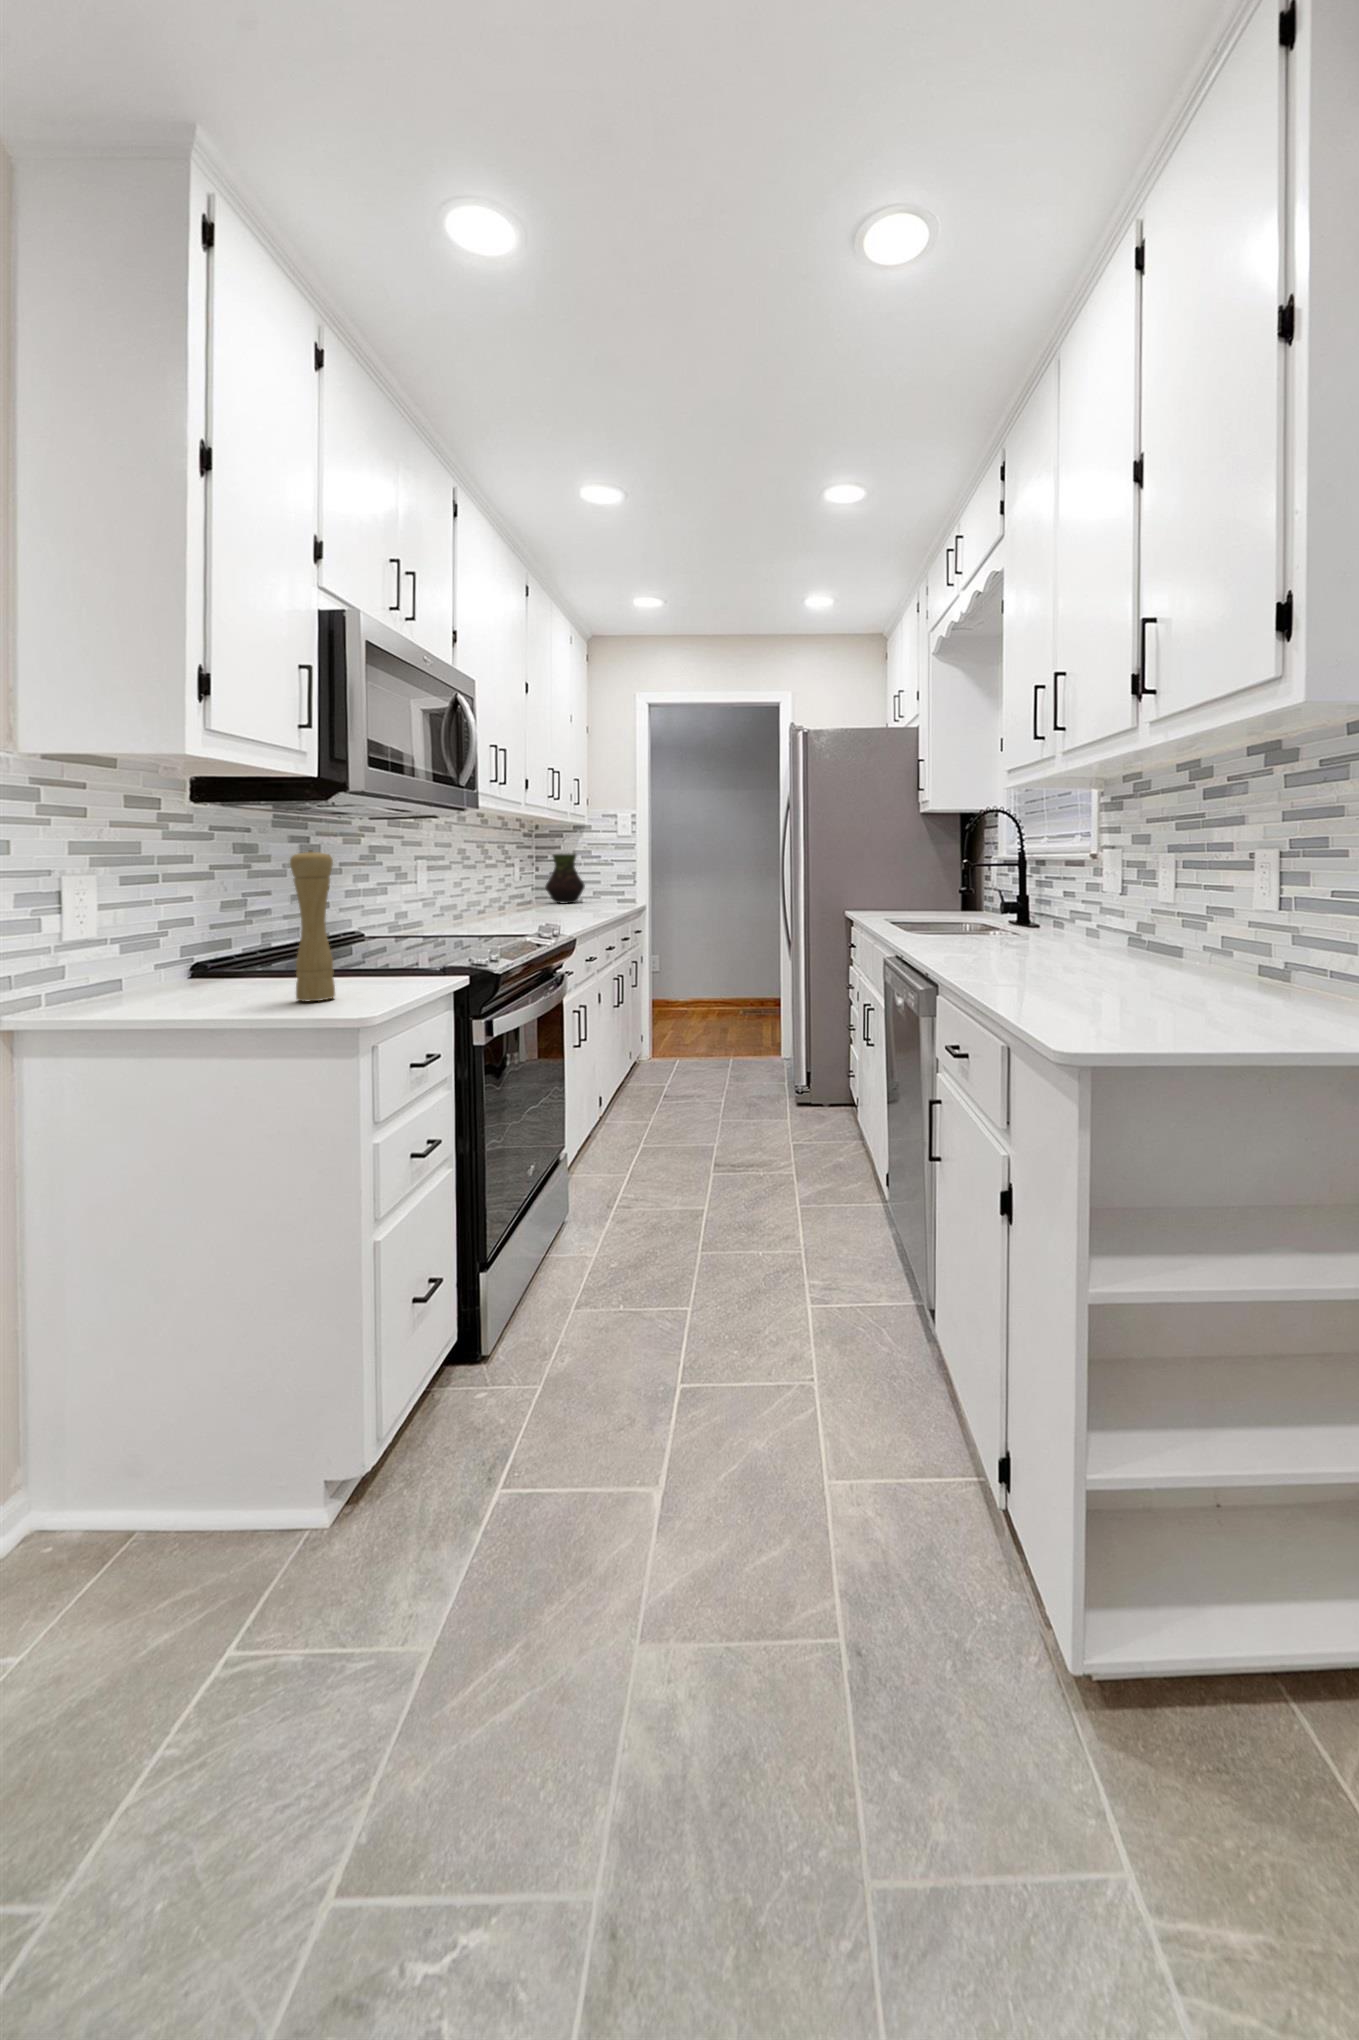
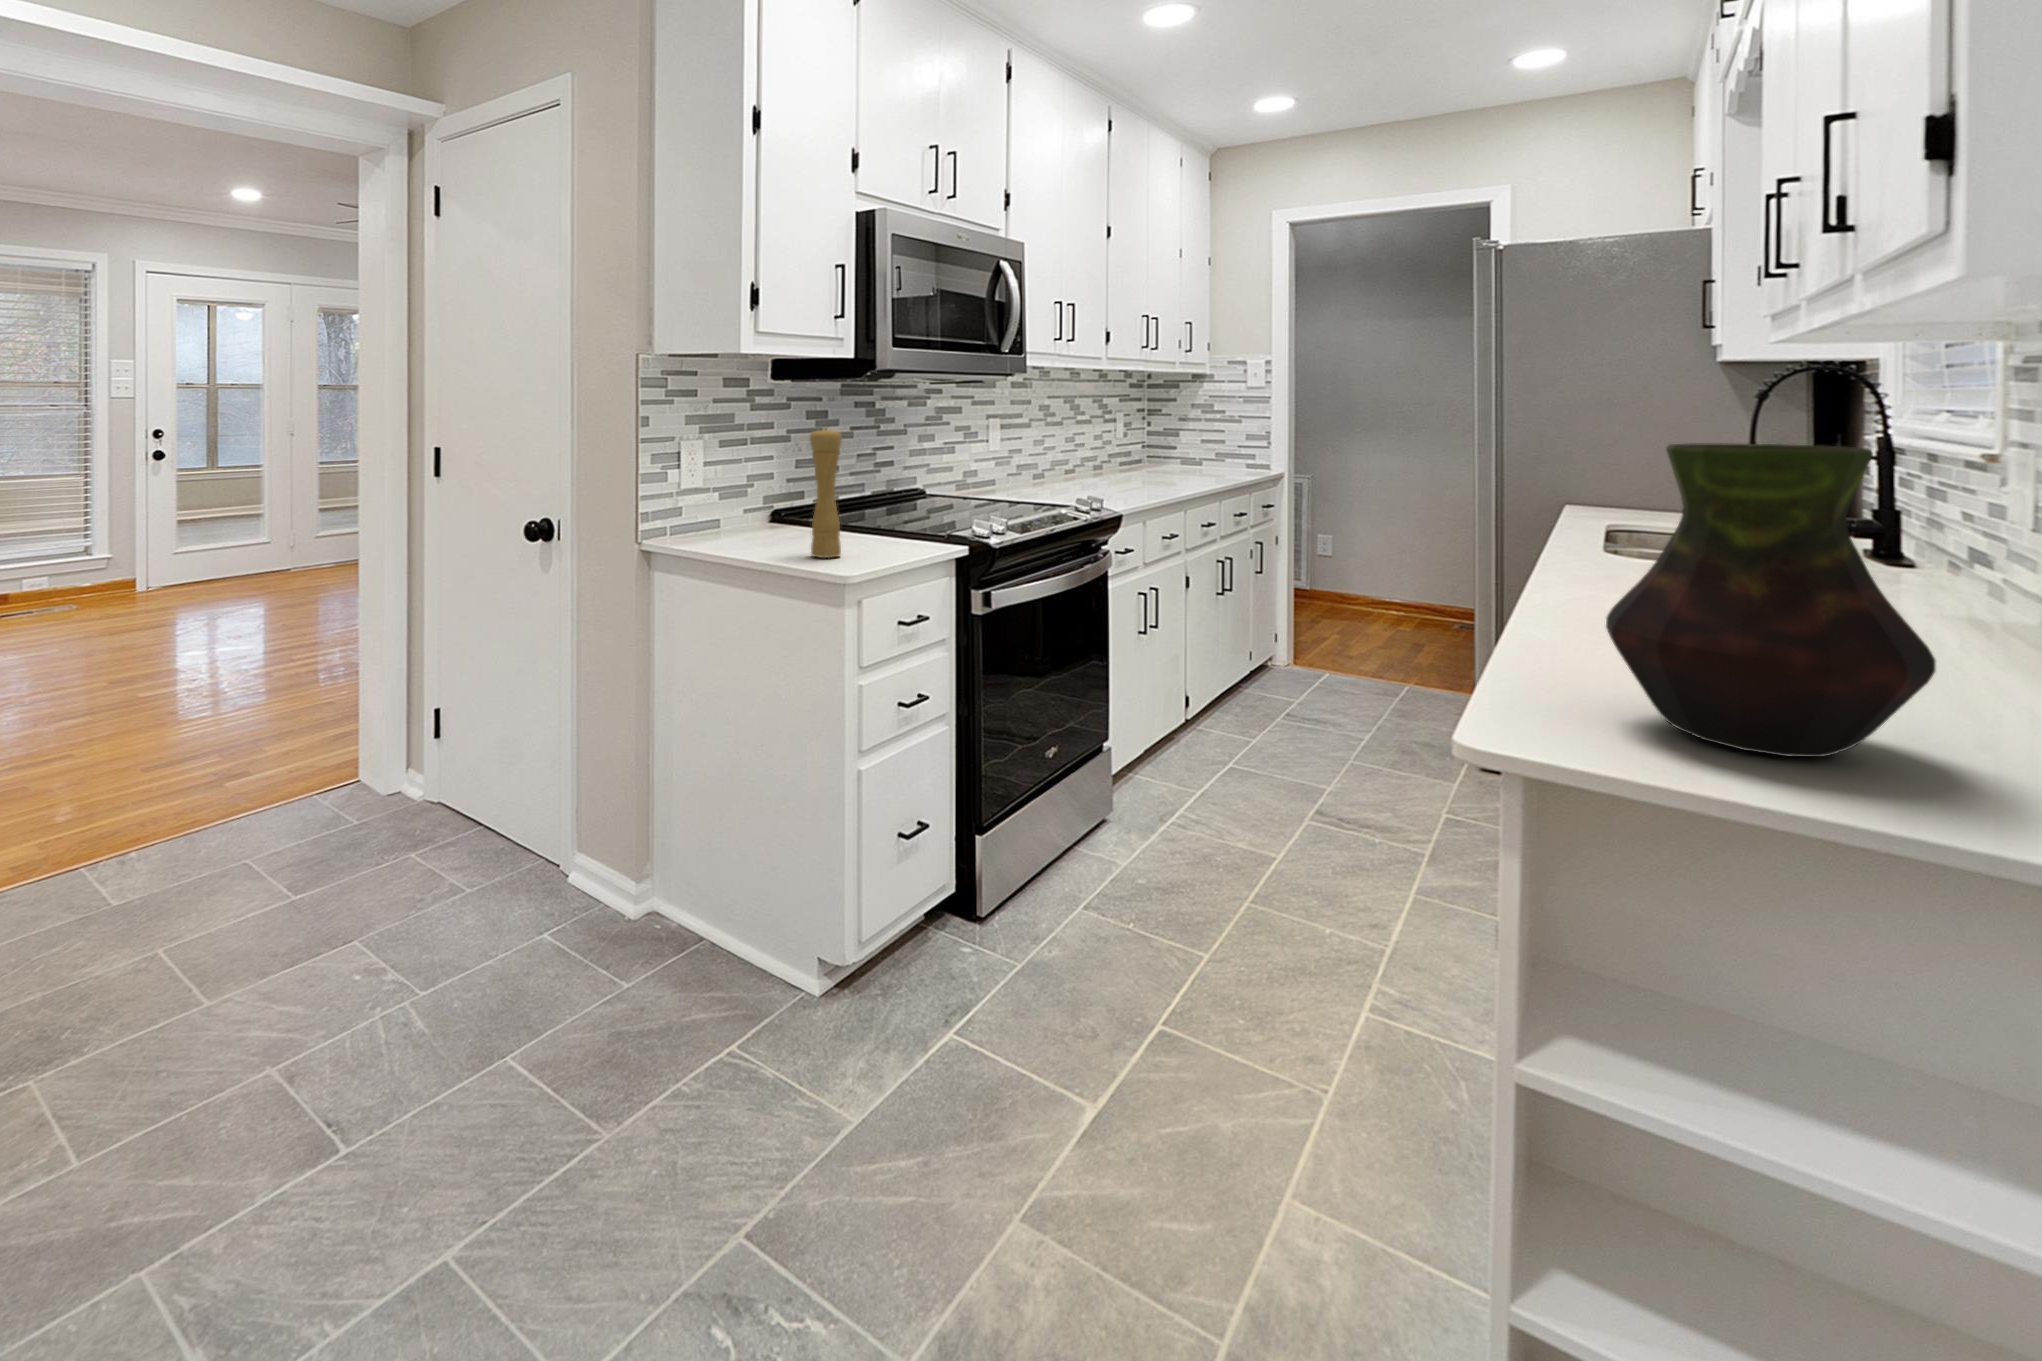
vase: present [545,854,585,903] -> present [1606,443,1936,757]

